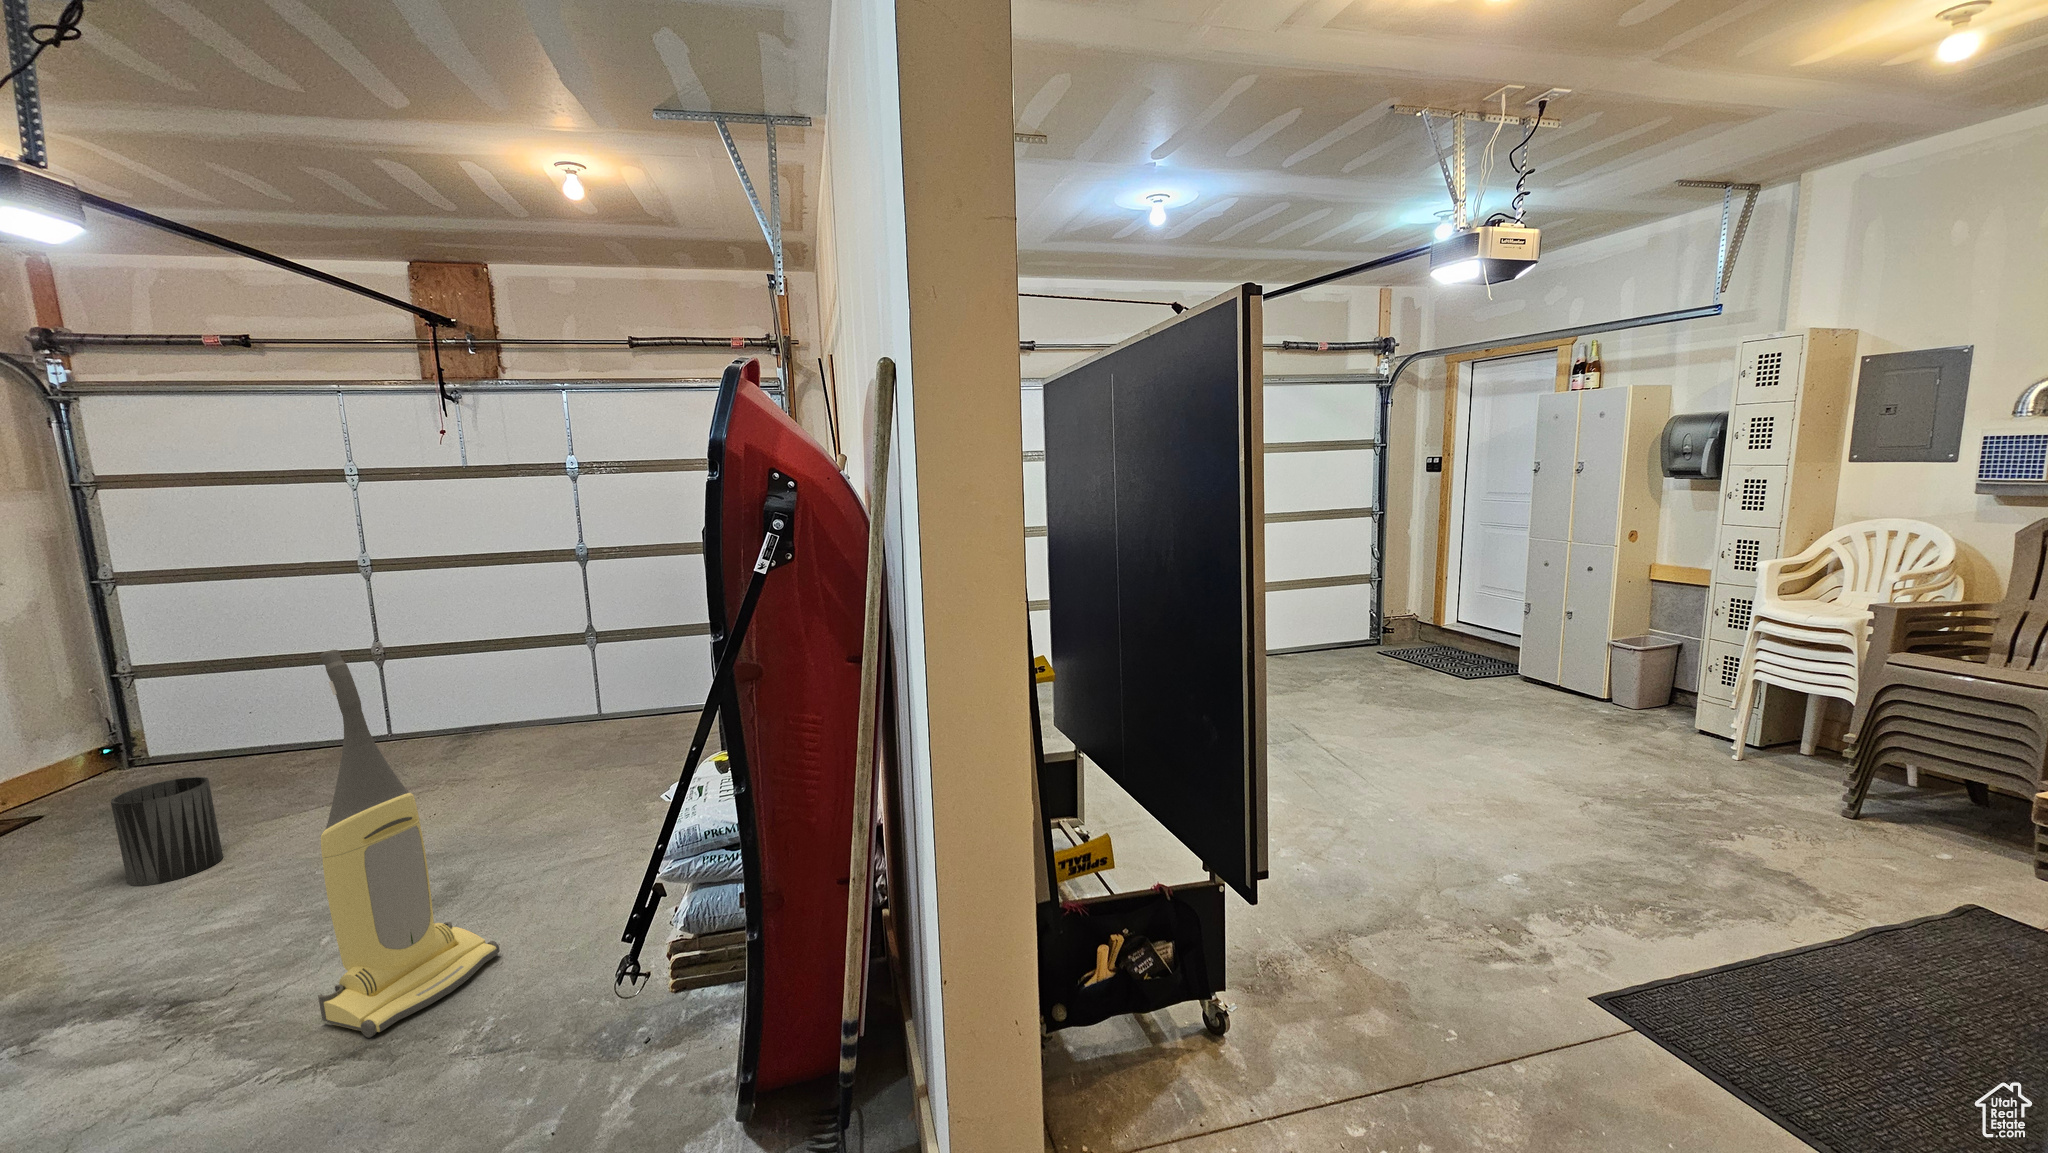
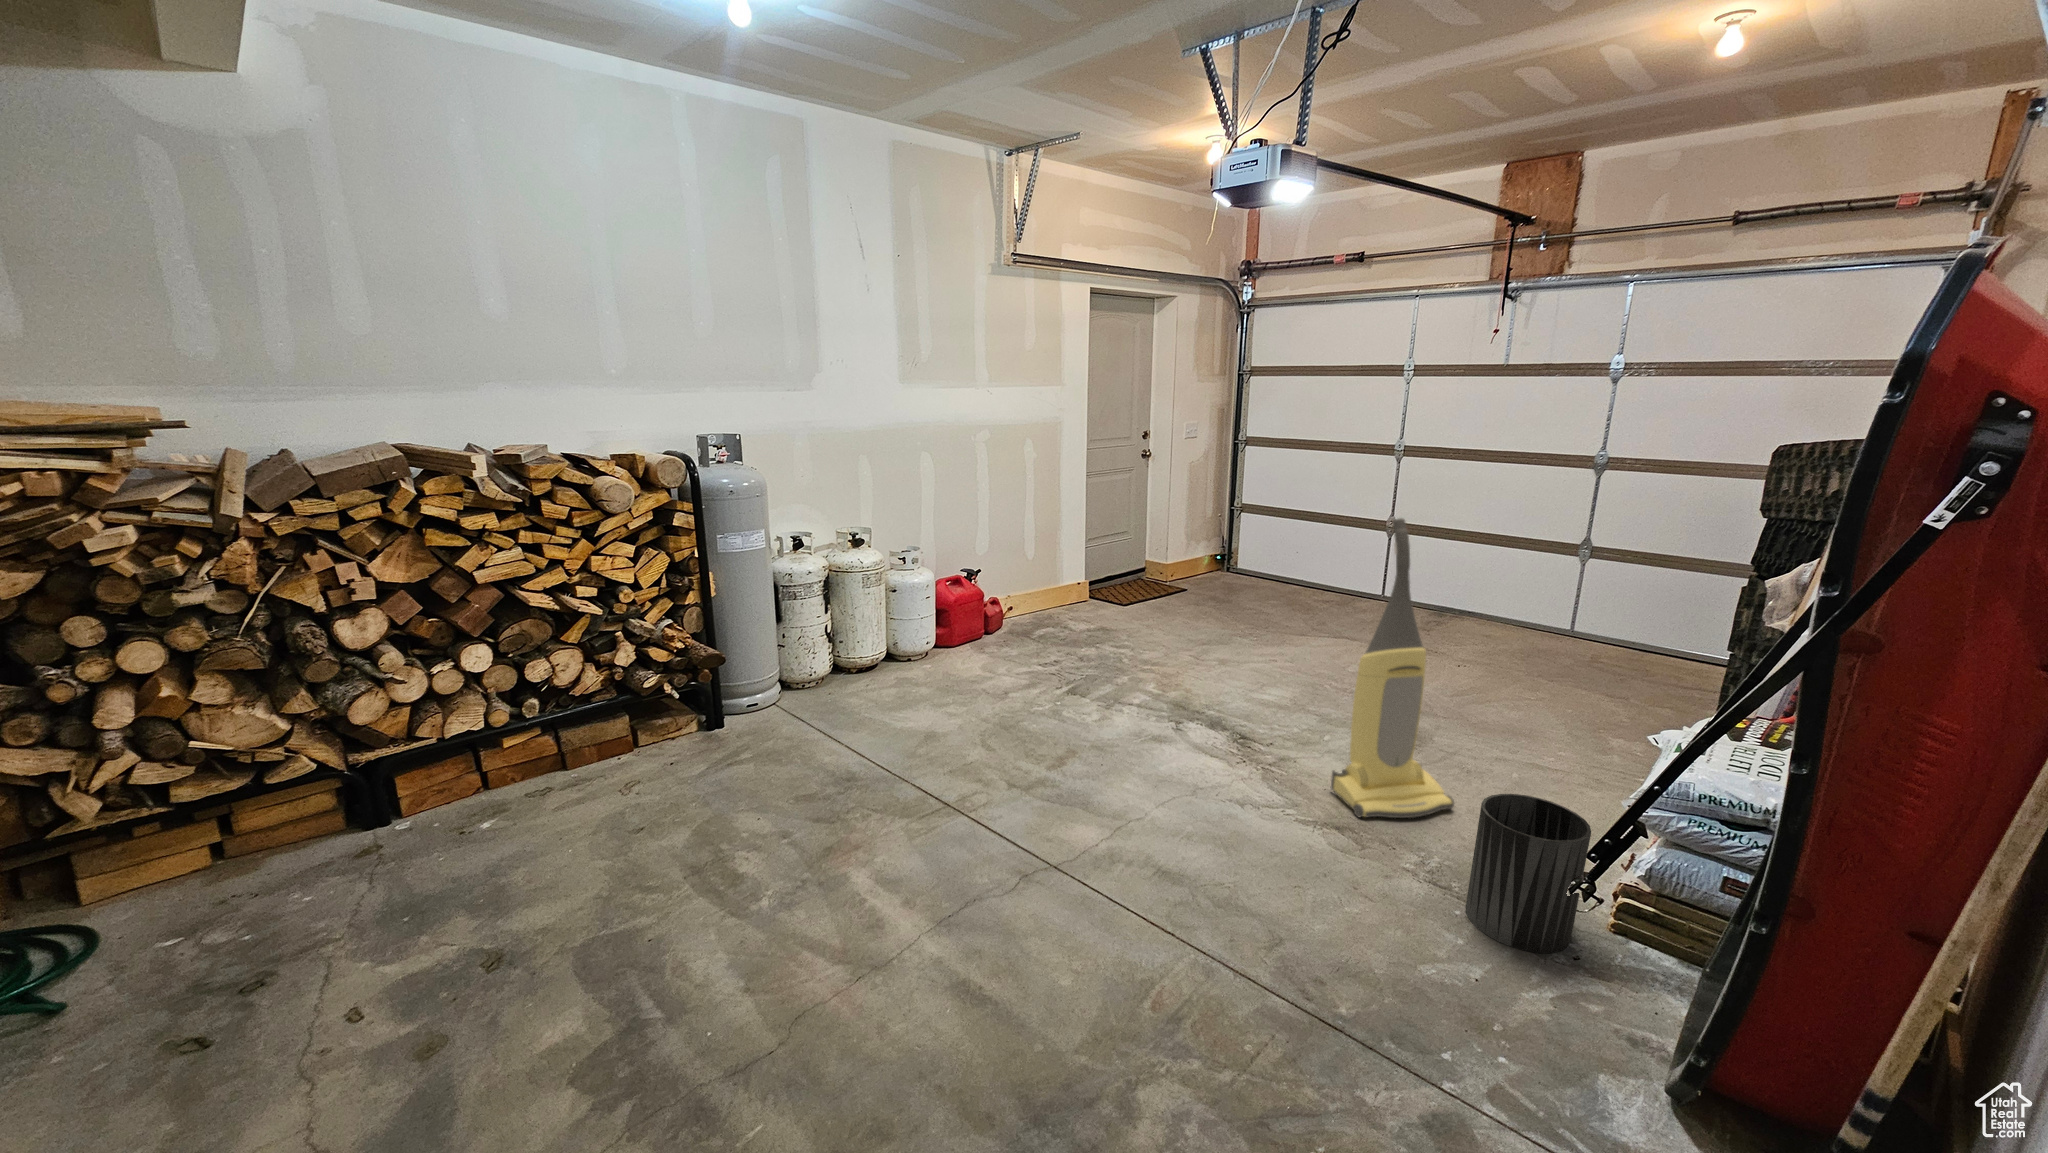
trash can: present [111,777,223,886] -> present [1466,794,1591,953]

